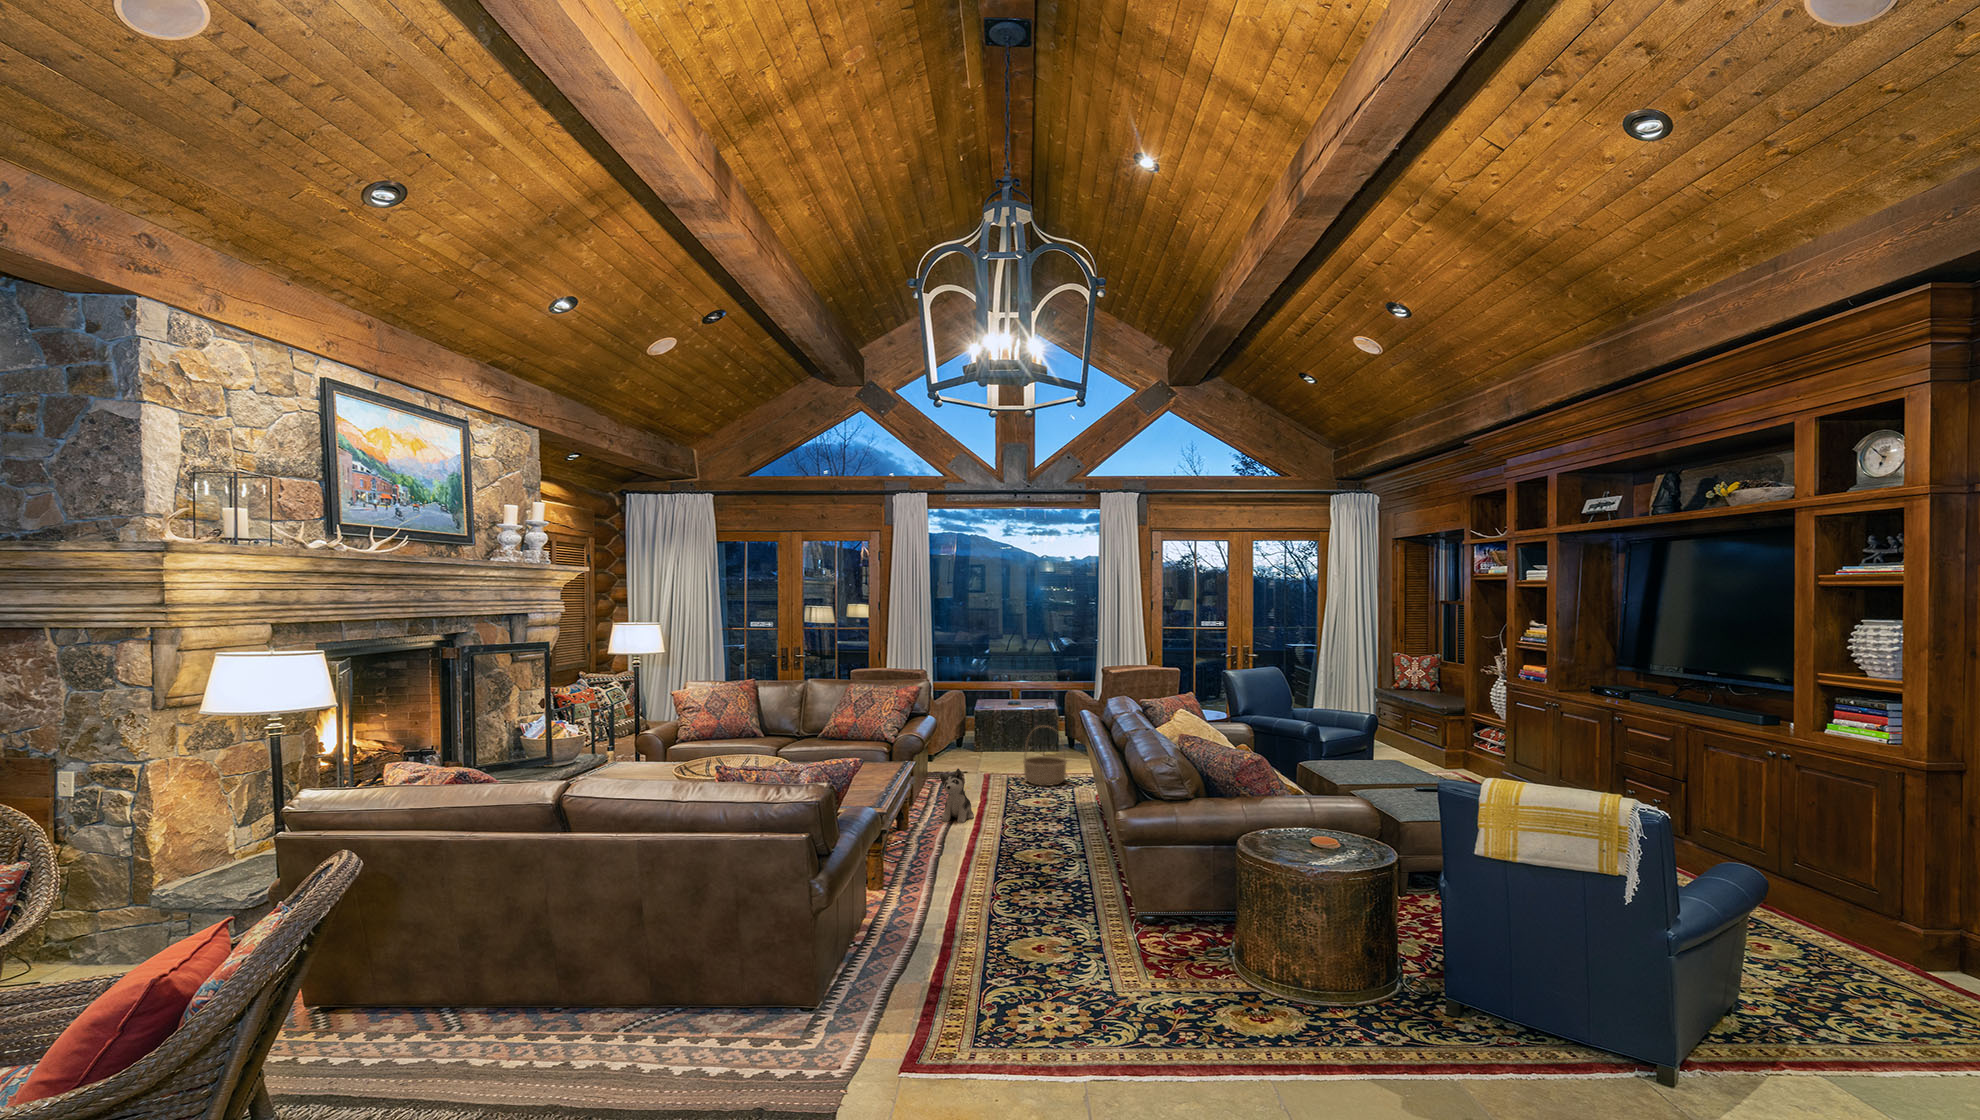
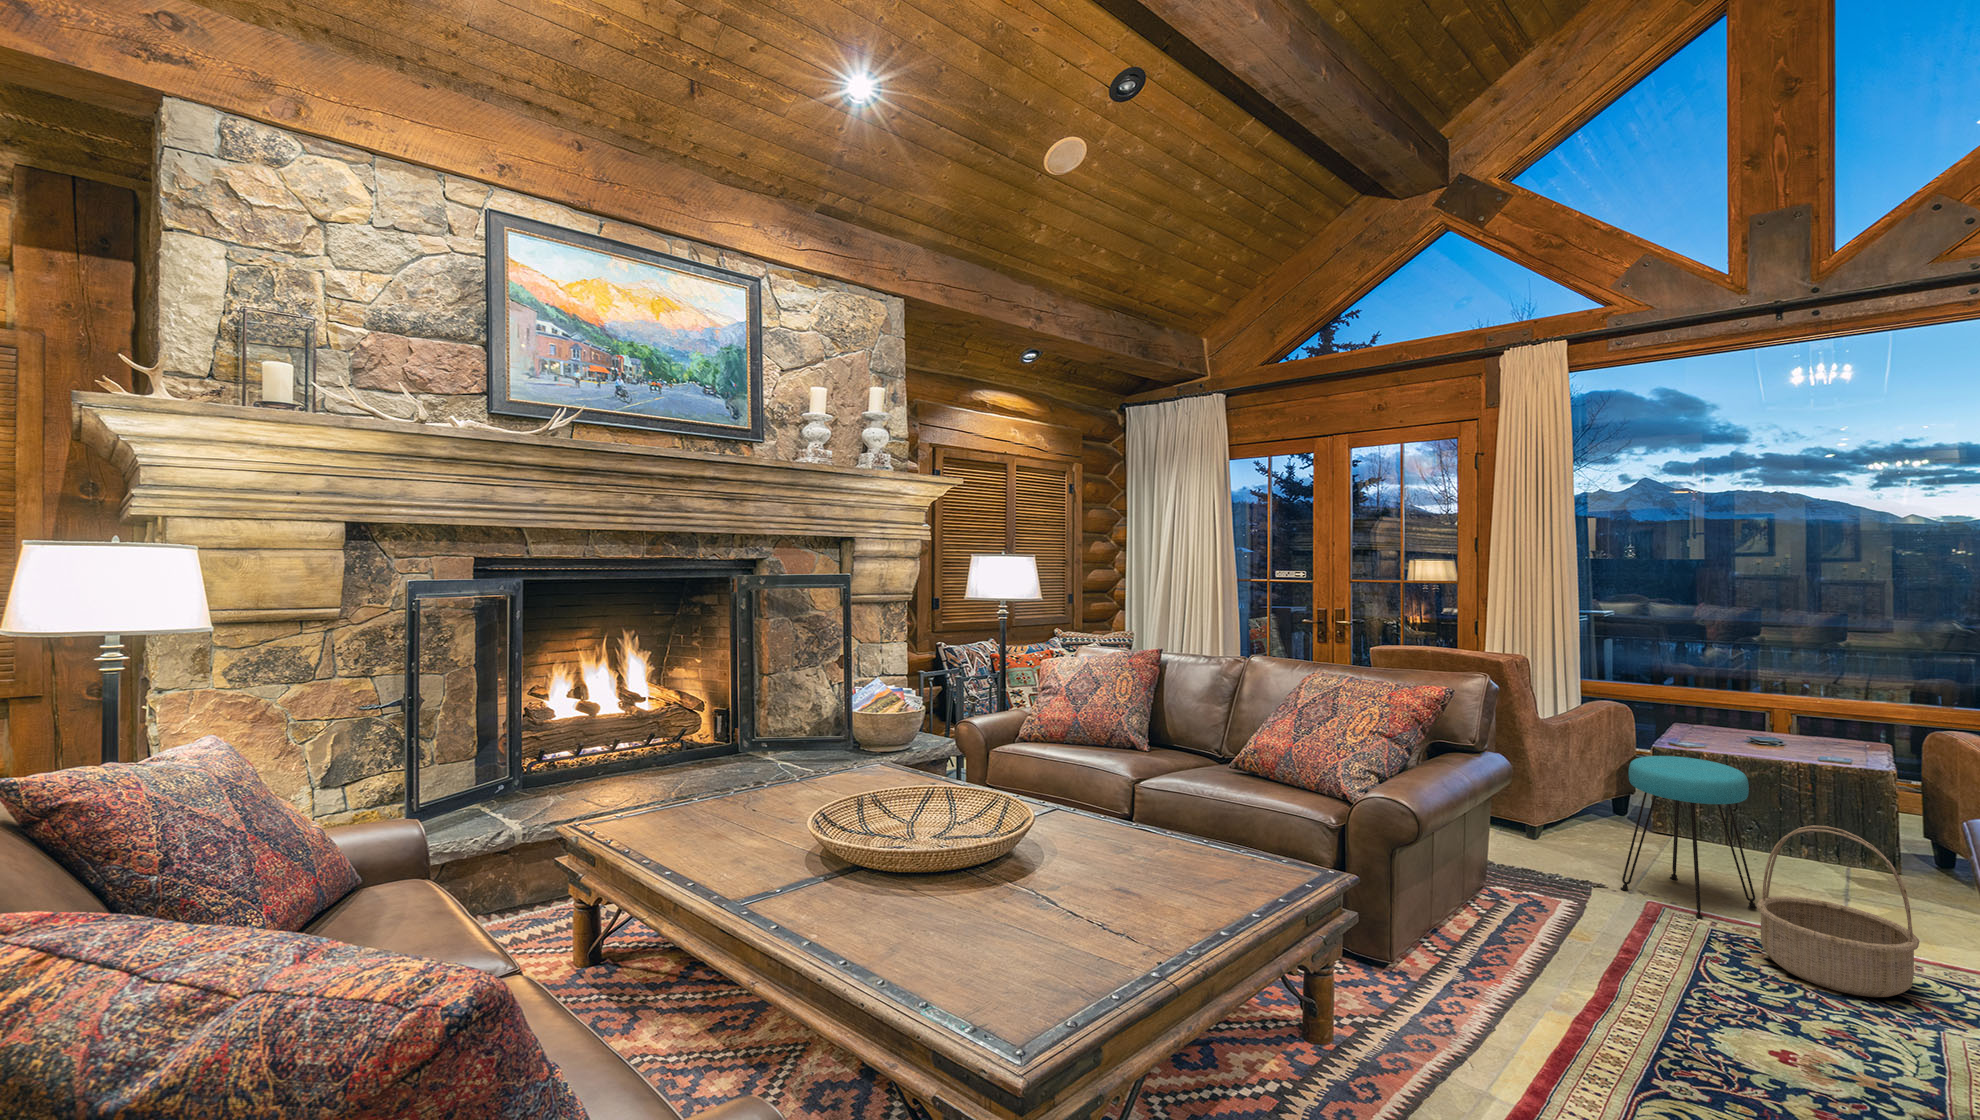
stool: none [974,710,1020,777] -> present [1621,756,1757,920]
plush toy: present [940,768,974,823] -> none [1436,918,1540,1072]

